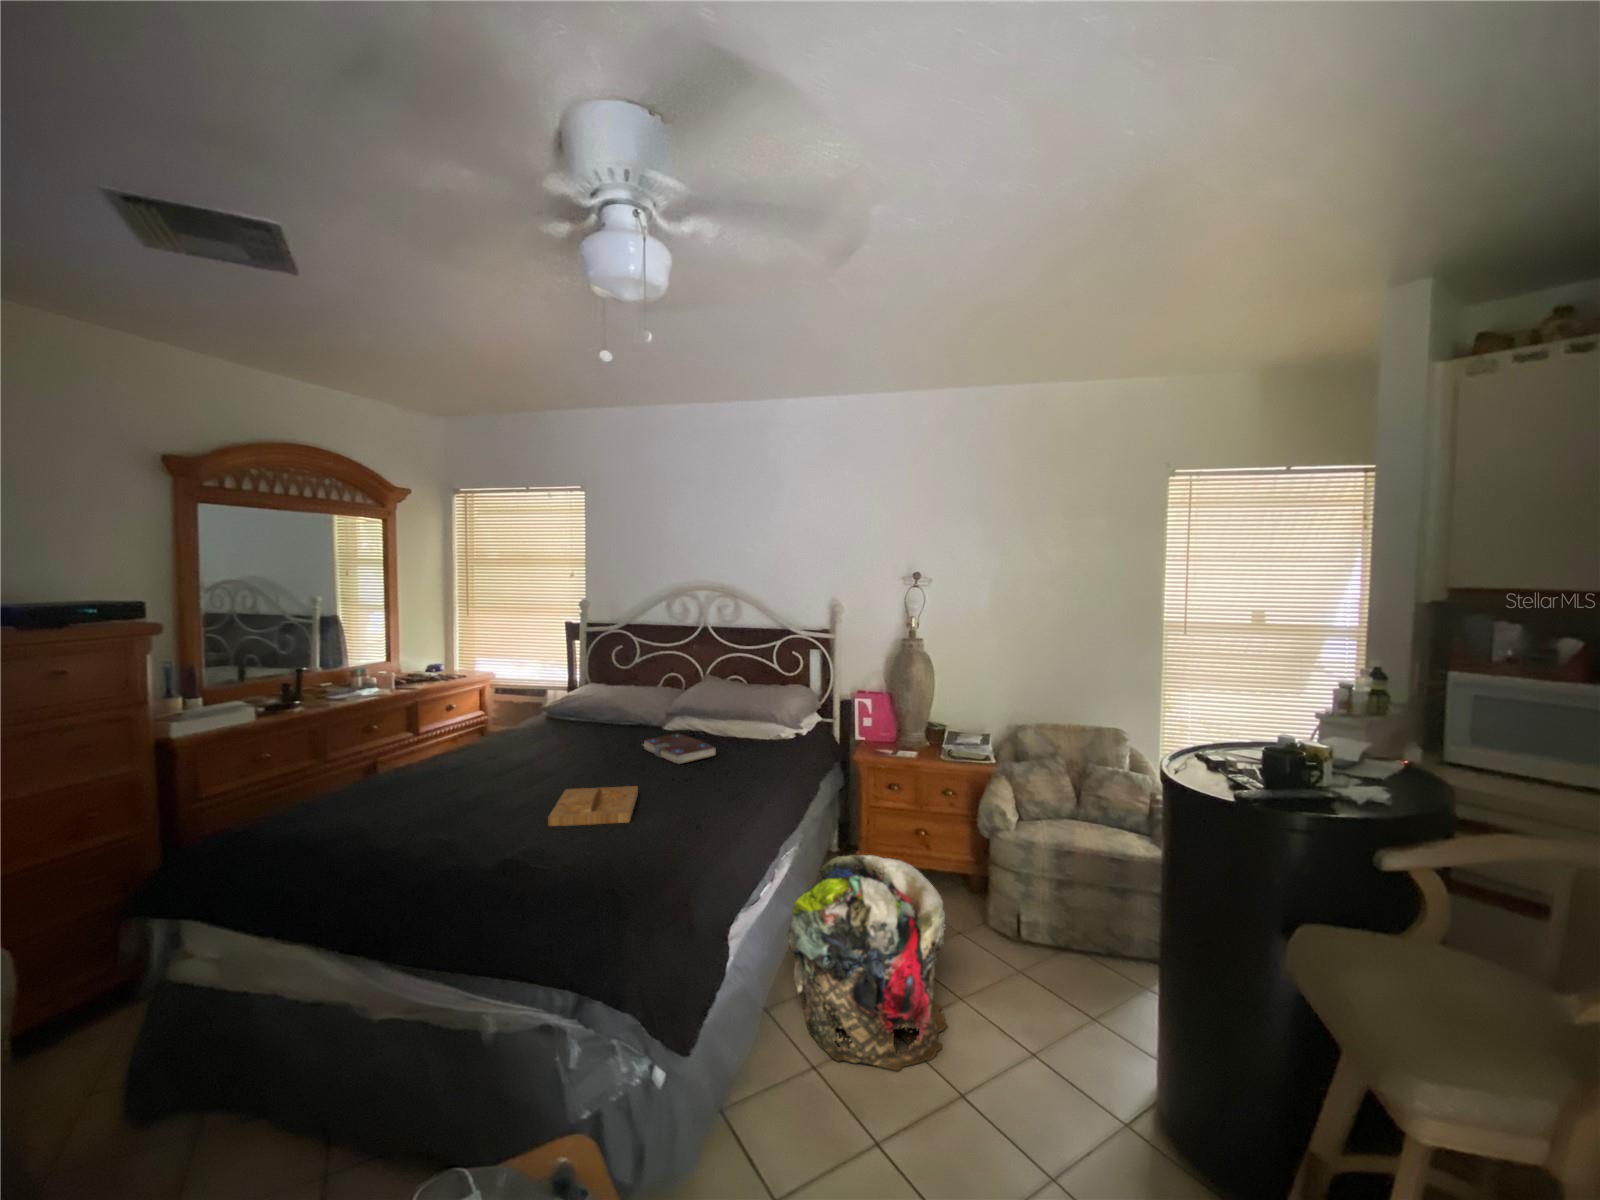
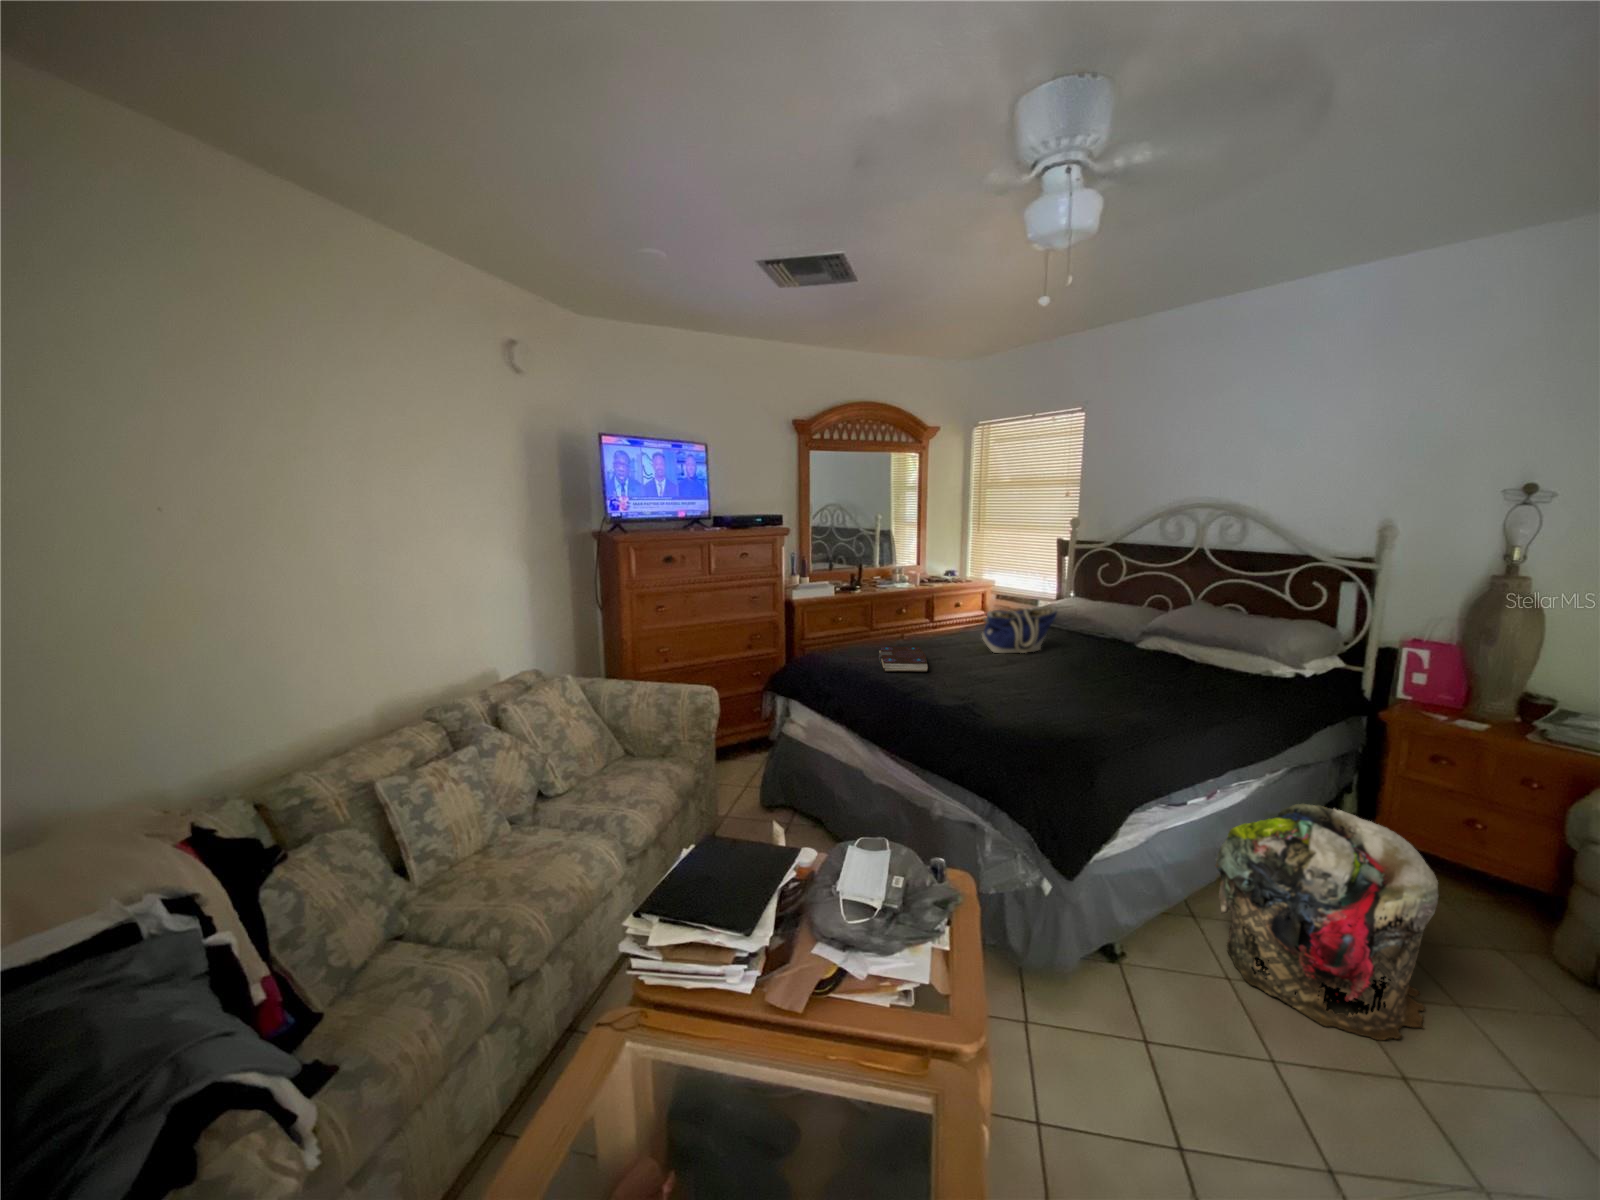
tote bag: none [504,701,593,767] -> present [982,606,1057,653]
book: present [643,733,716,764] -> present [879,647,928,672]
tray: present [548,786,638,826] -> none [995,671,1078,704]

